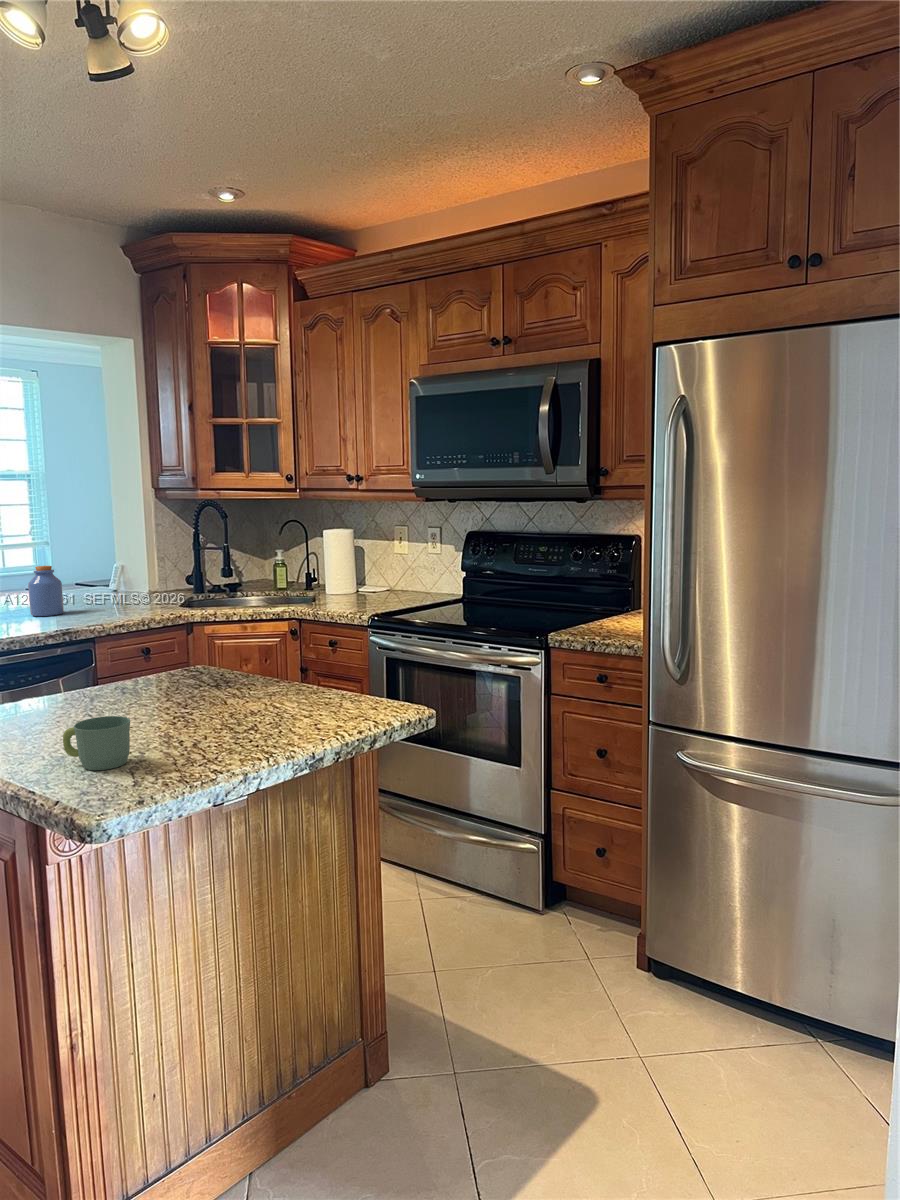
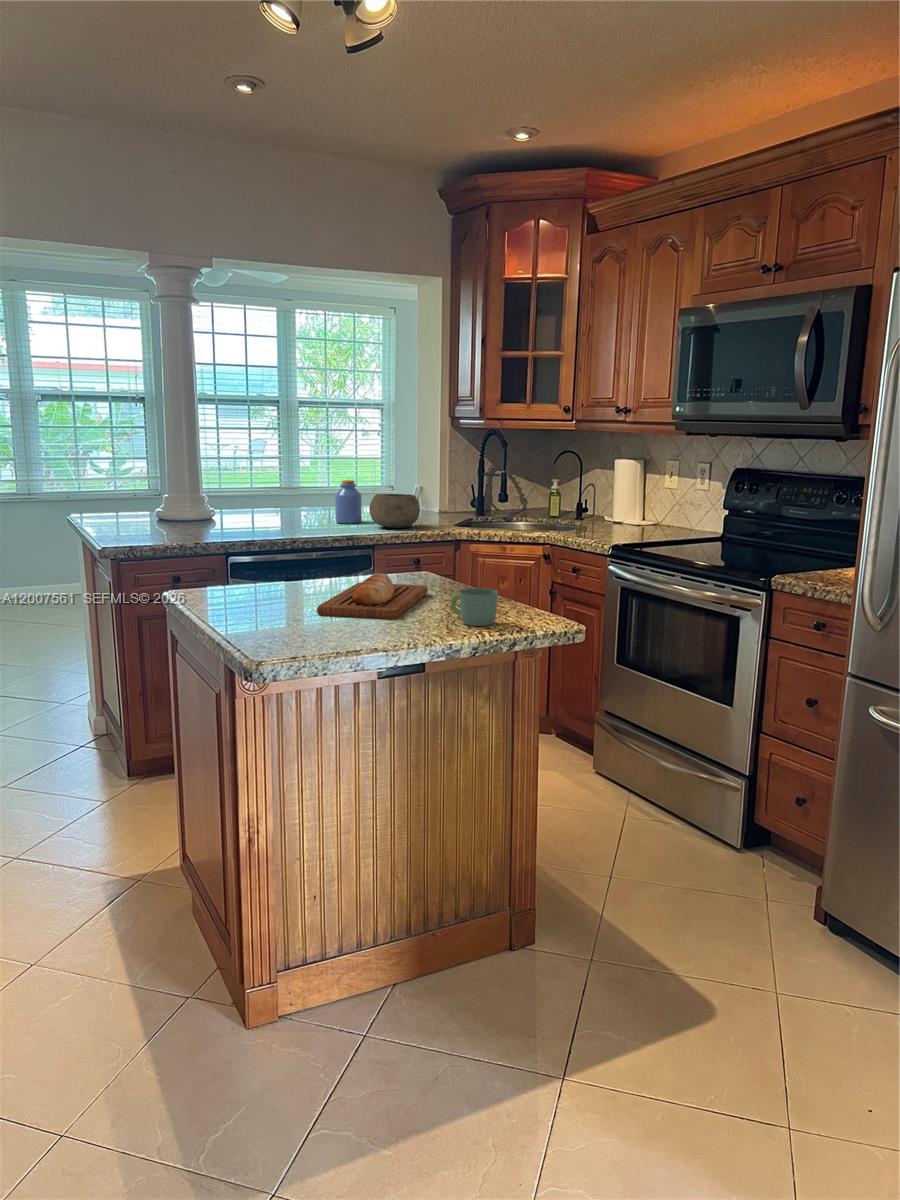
bowl: none [78,577,139,616] -> present [369,494,420,528]
bread loaf: none [116,675,228,738] -> present [317,573,428,619]
mug: present [63,716,130,770] -> present [451,588,498,626]

